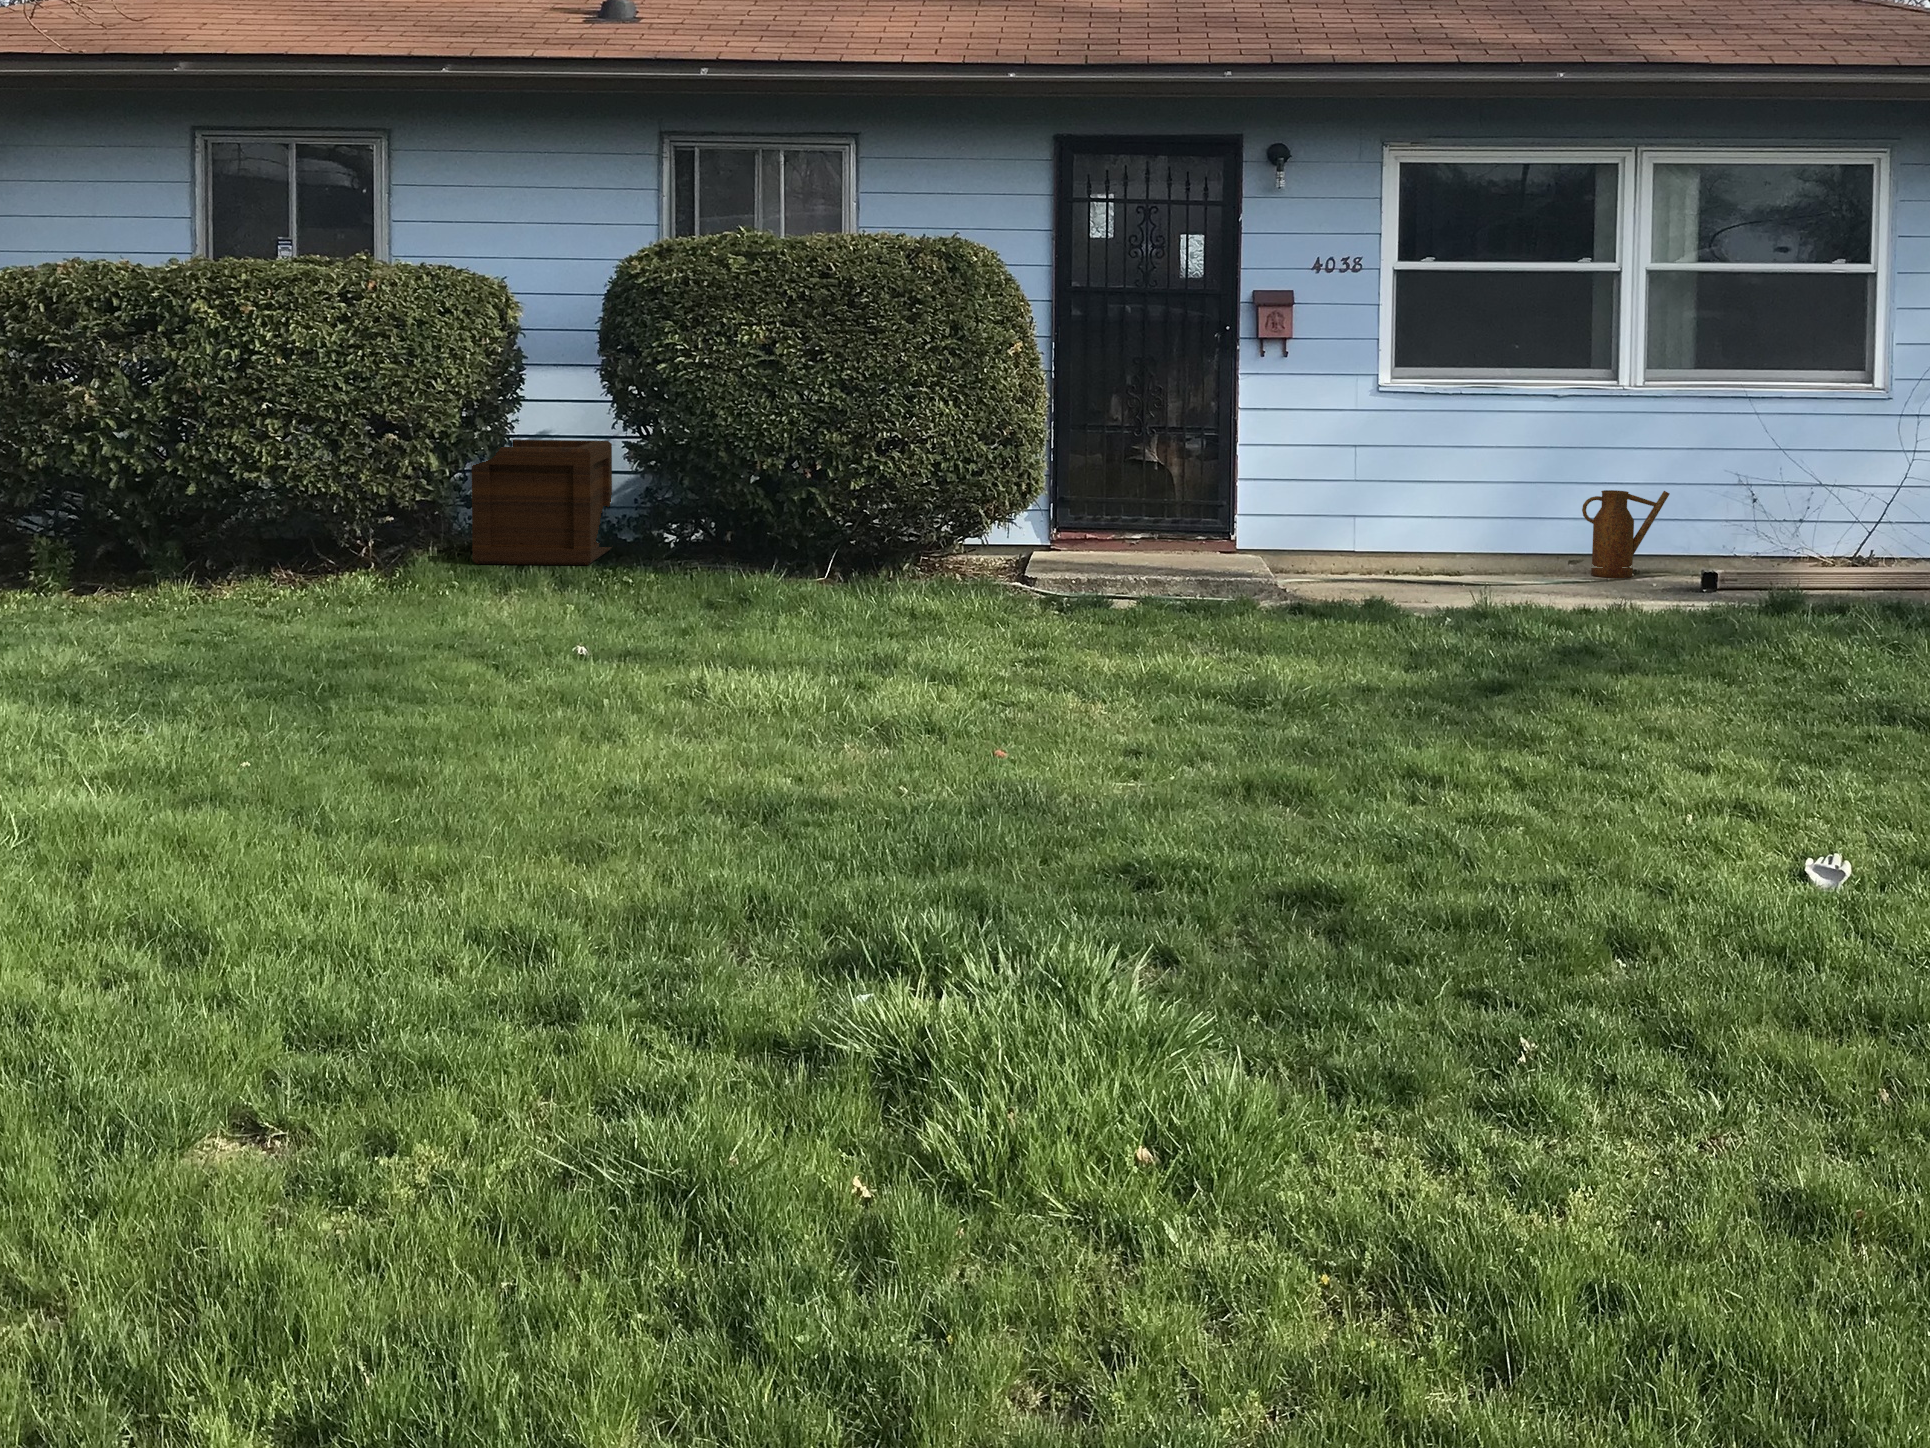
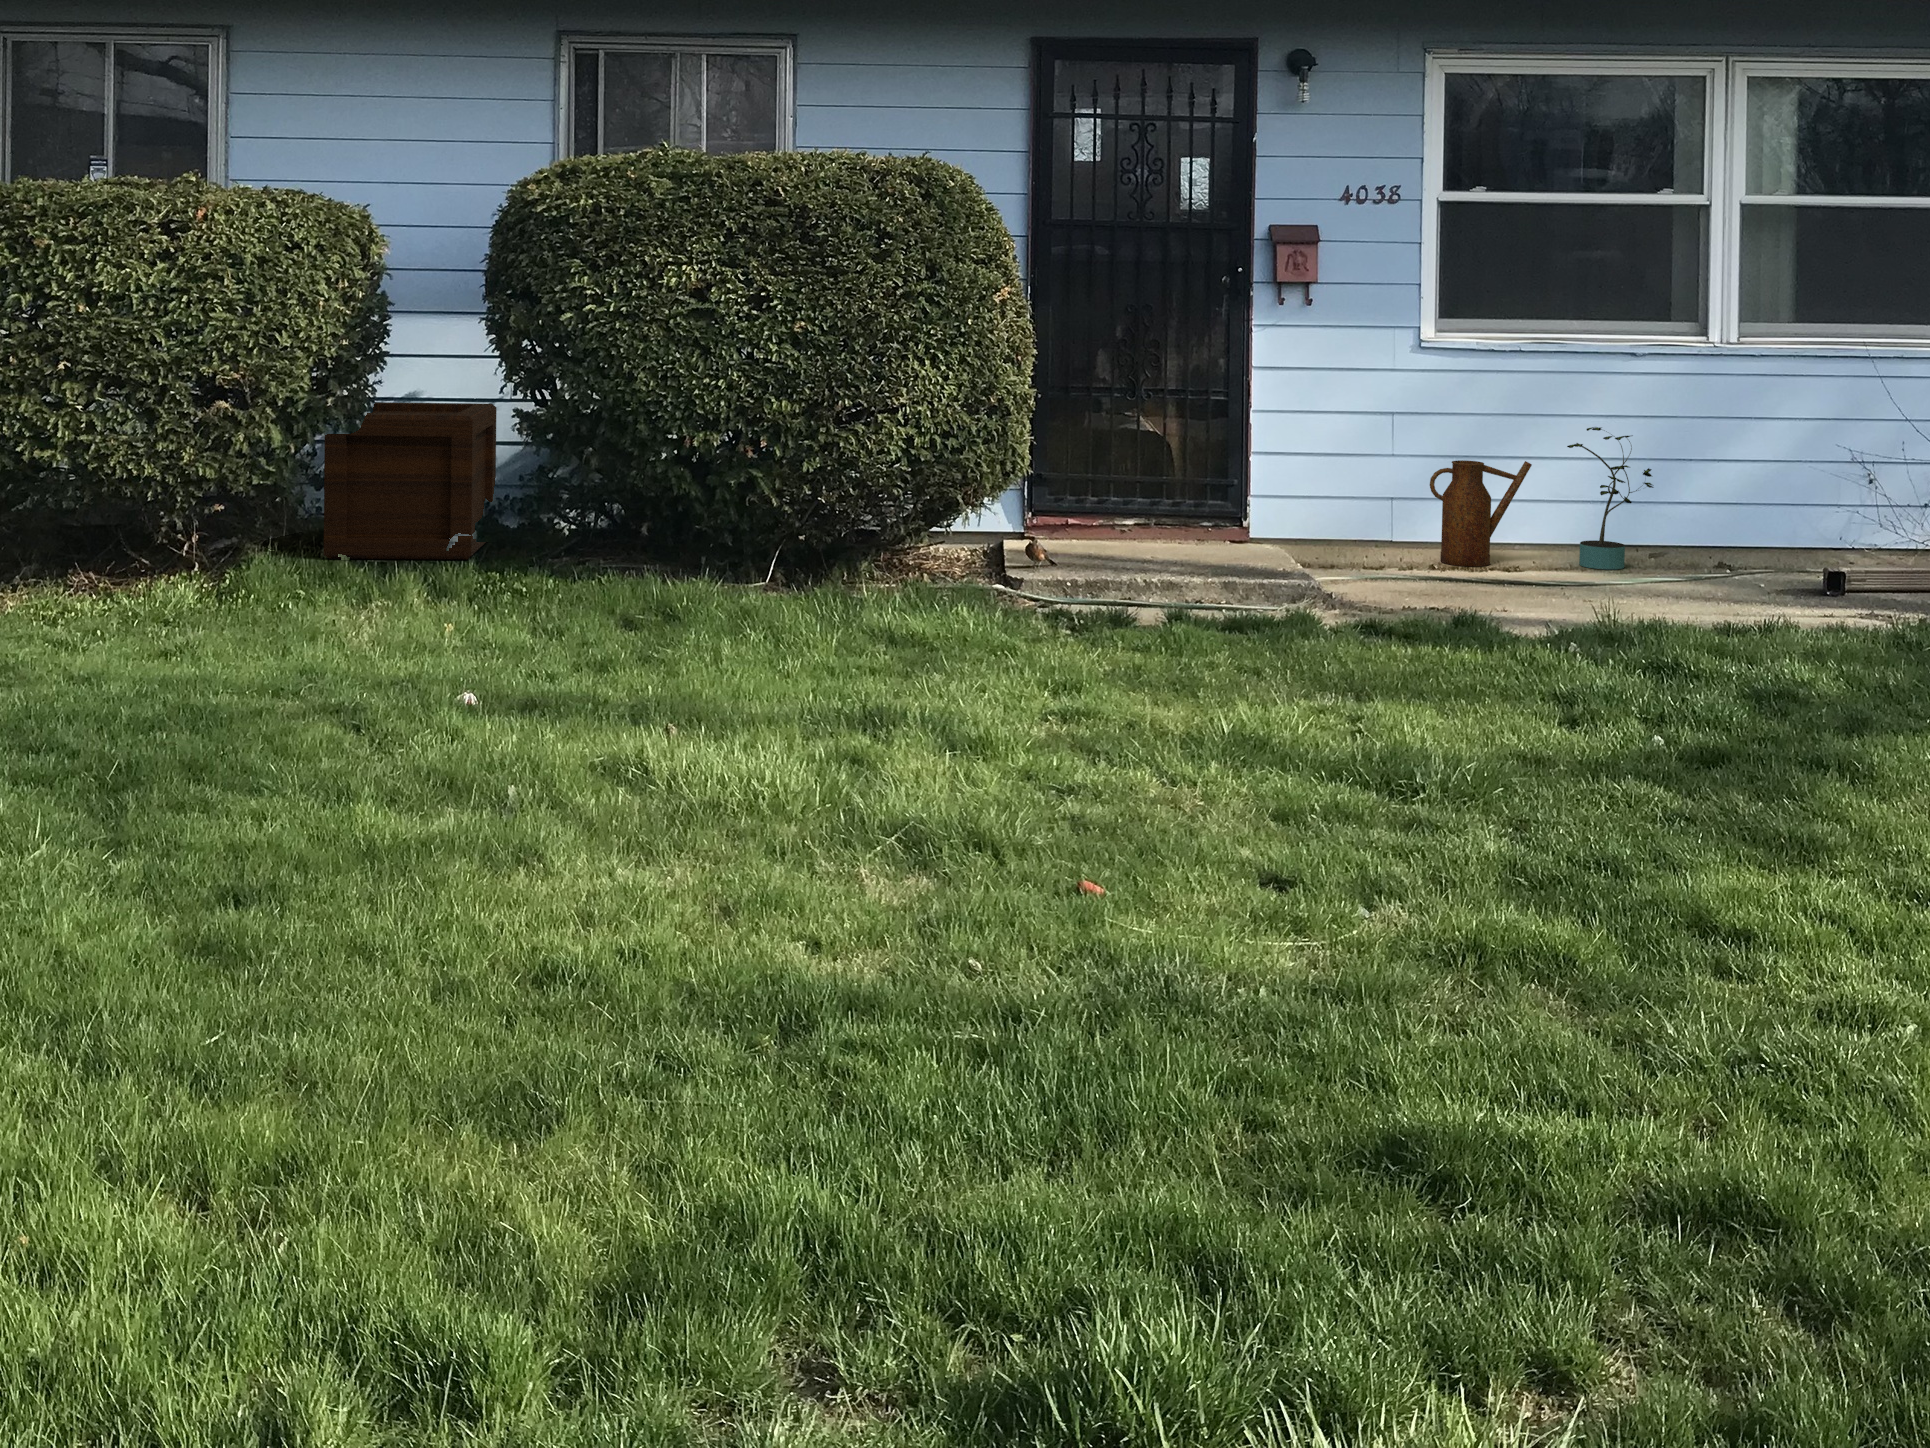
potted plant: none [1495,458,1566,576] -> present [1567,427,1653,570]
watering can: present [1582,490,1670,578] -> present [1430,460,1532,567]

